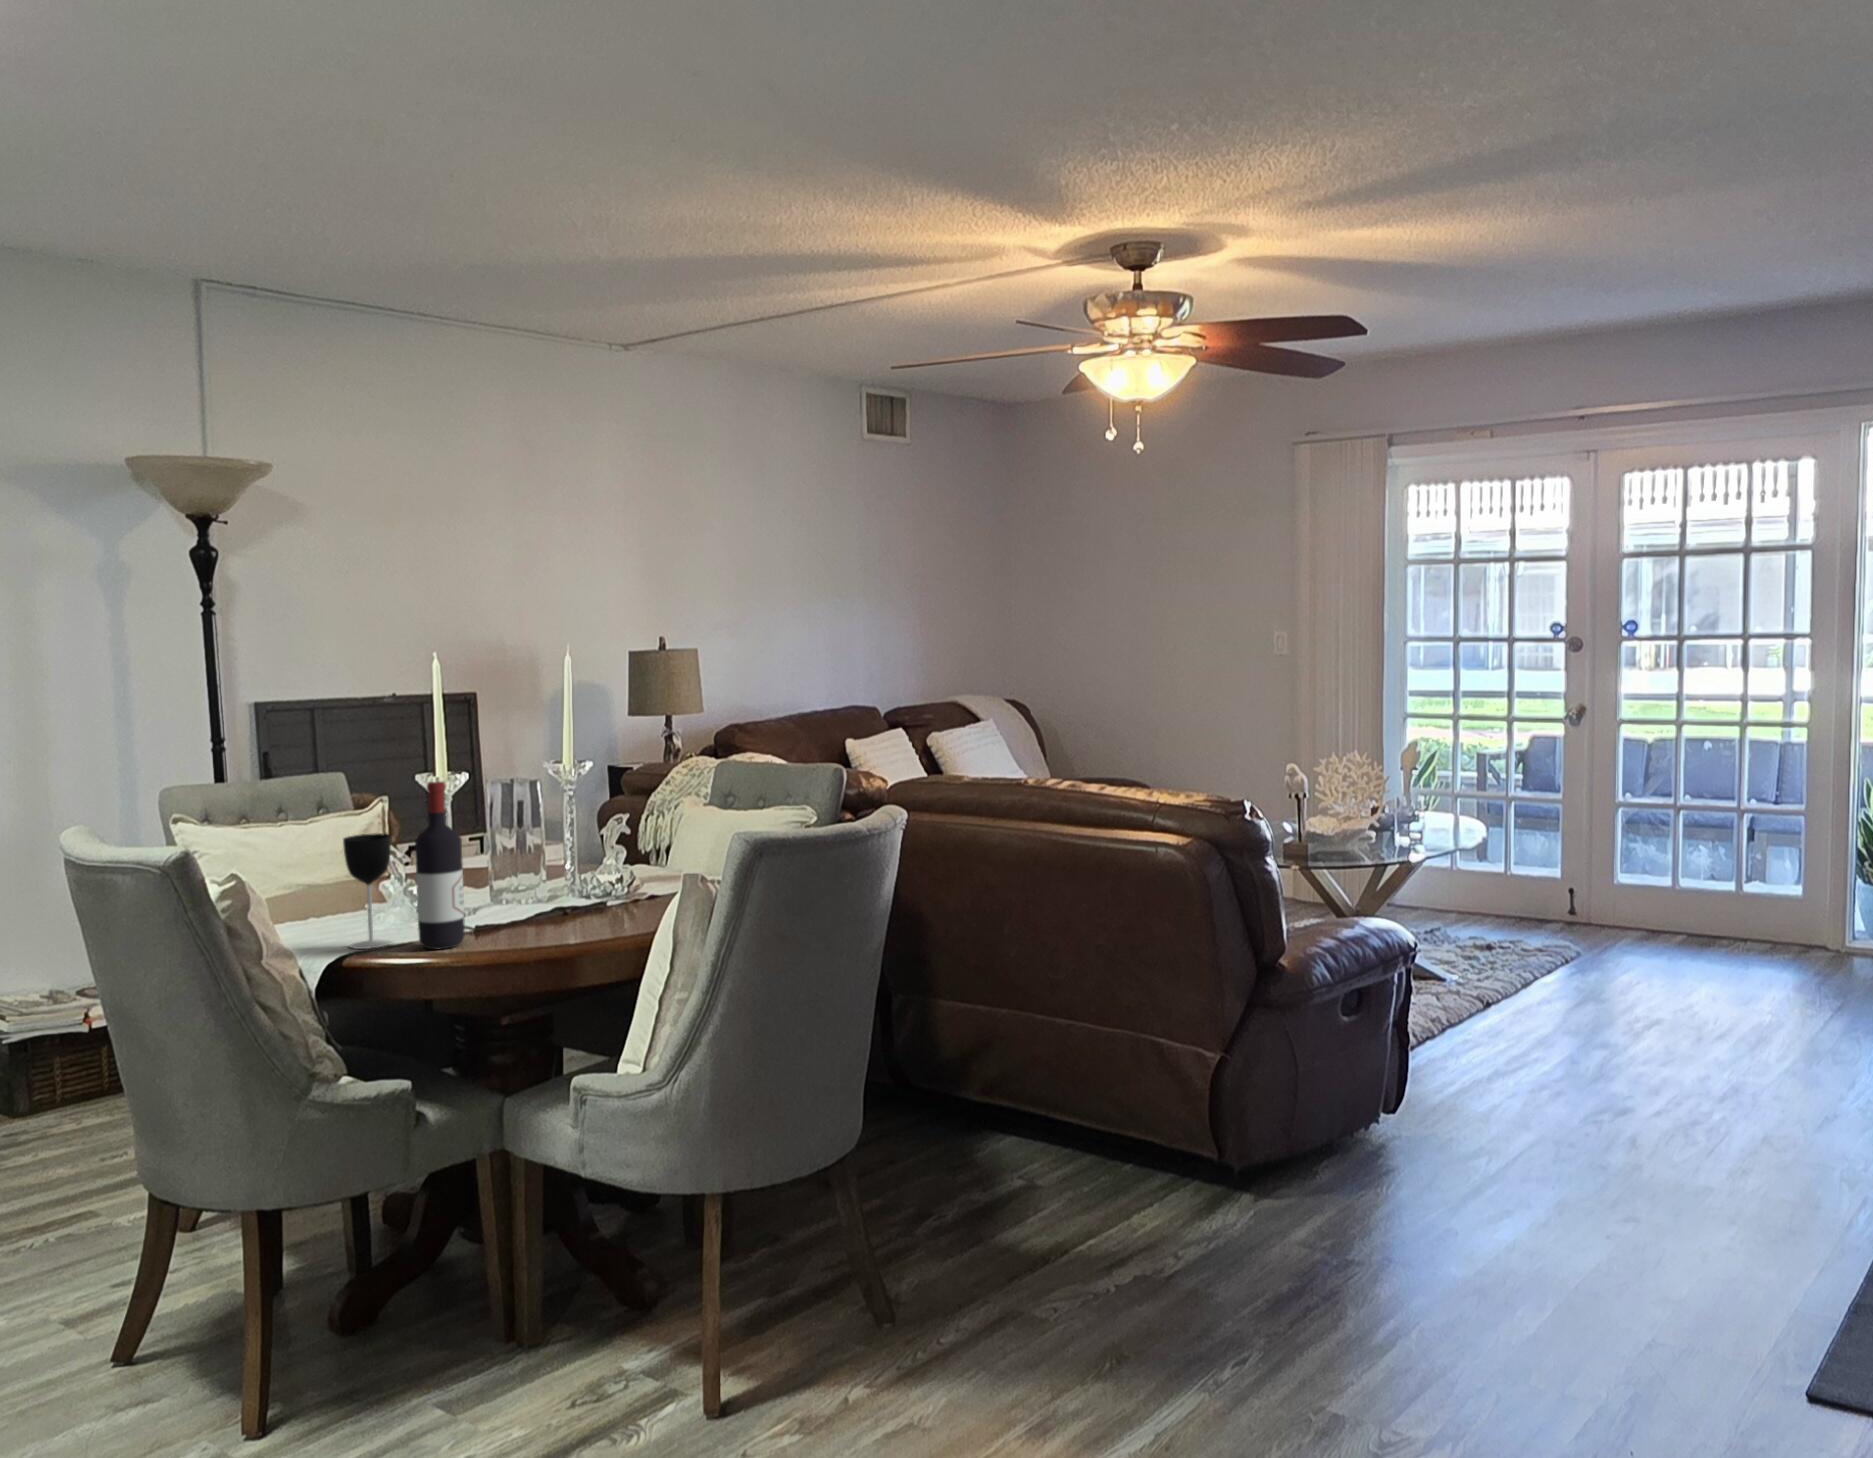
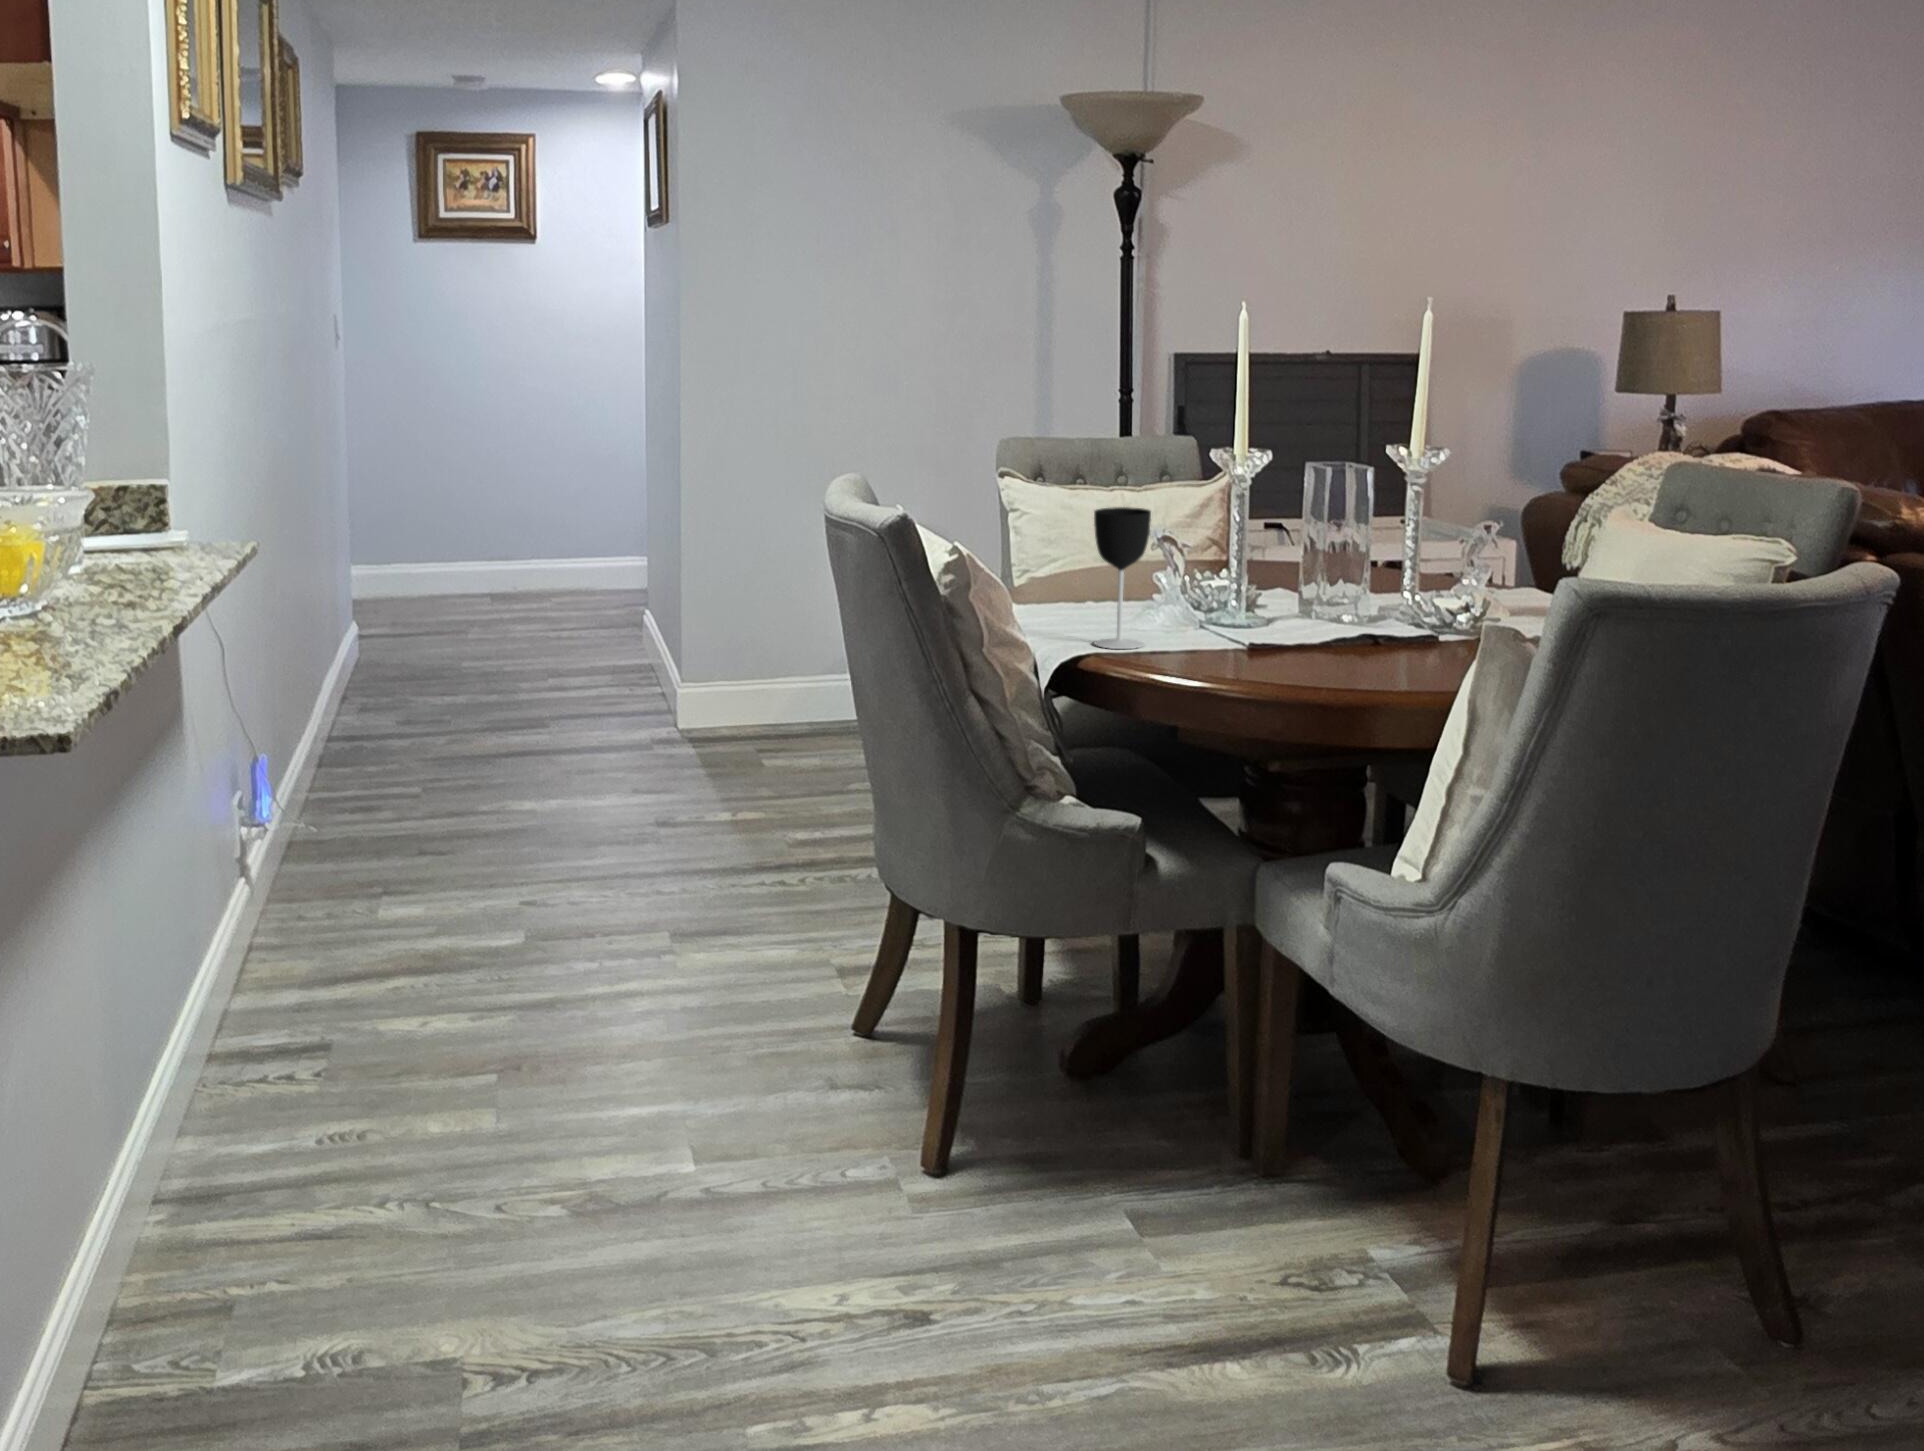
wine bottle: present [415,781,465,949] -> none [1166,447,1228,664]

